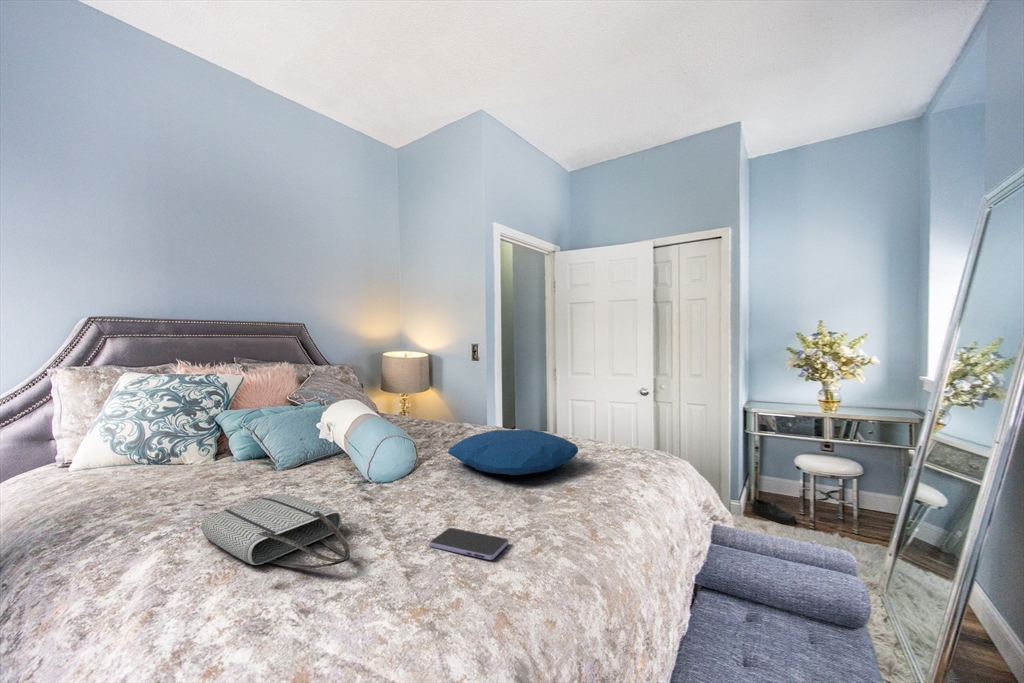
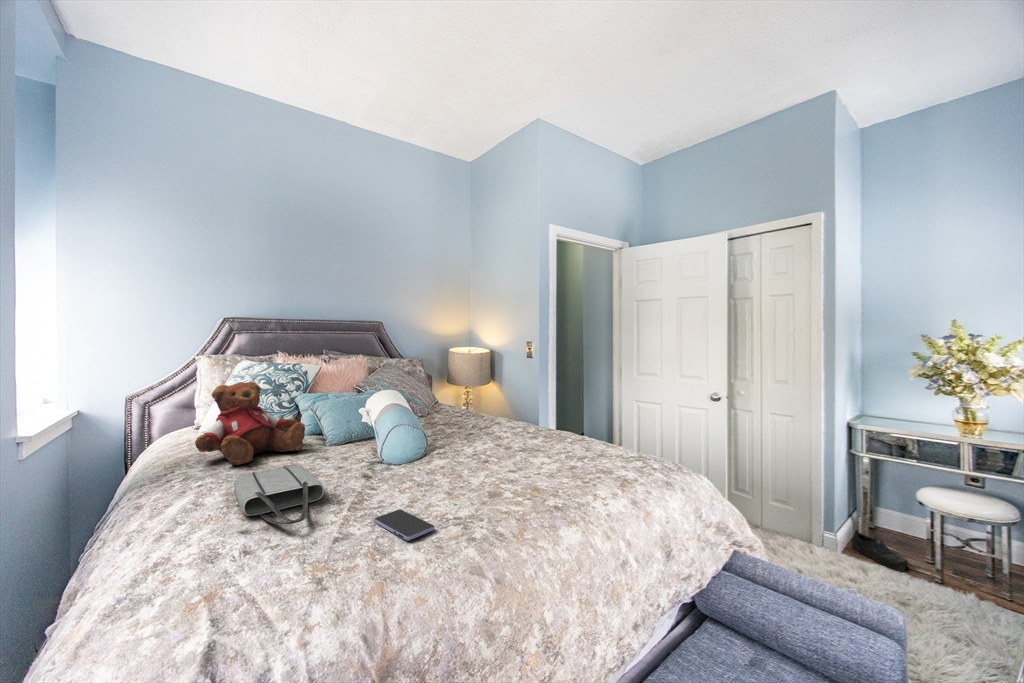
teddy bear: none [103,396,256,506] -> present [195,382,305,465]
pillow: present [448,430,578,475] -> none [451,428,569,471]

